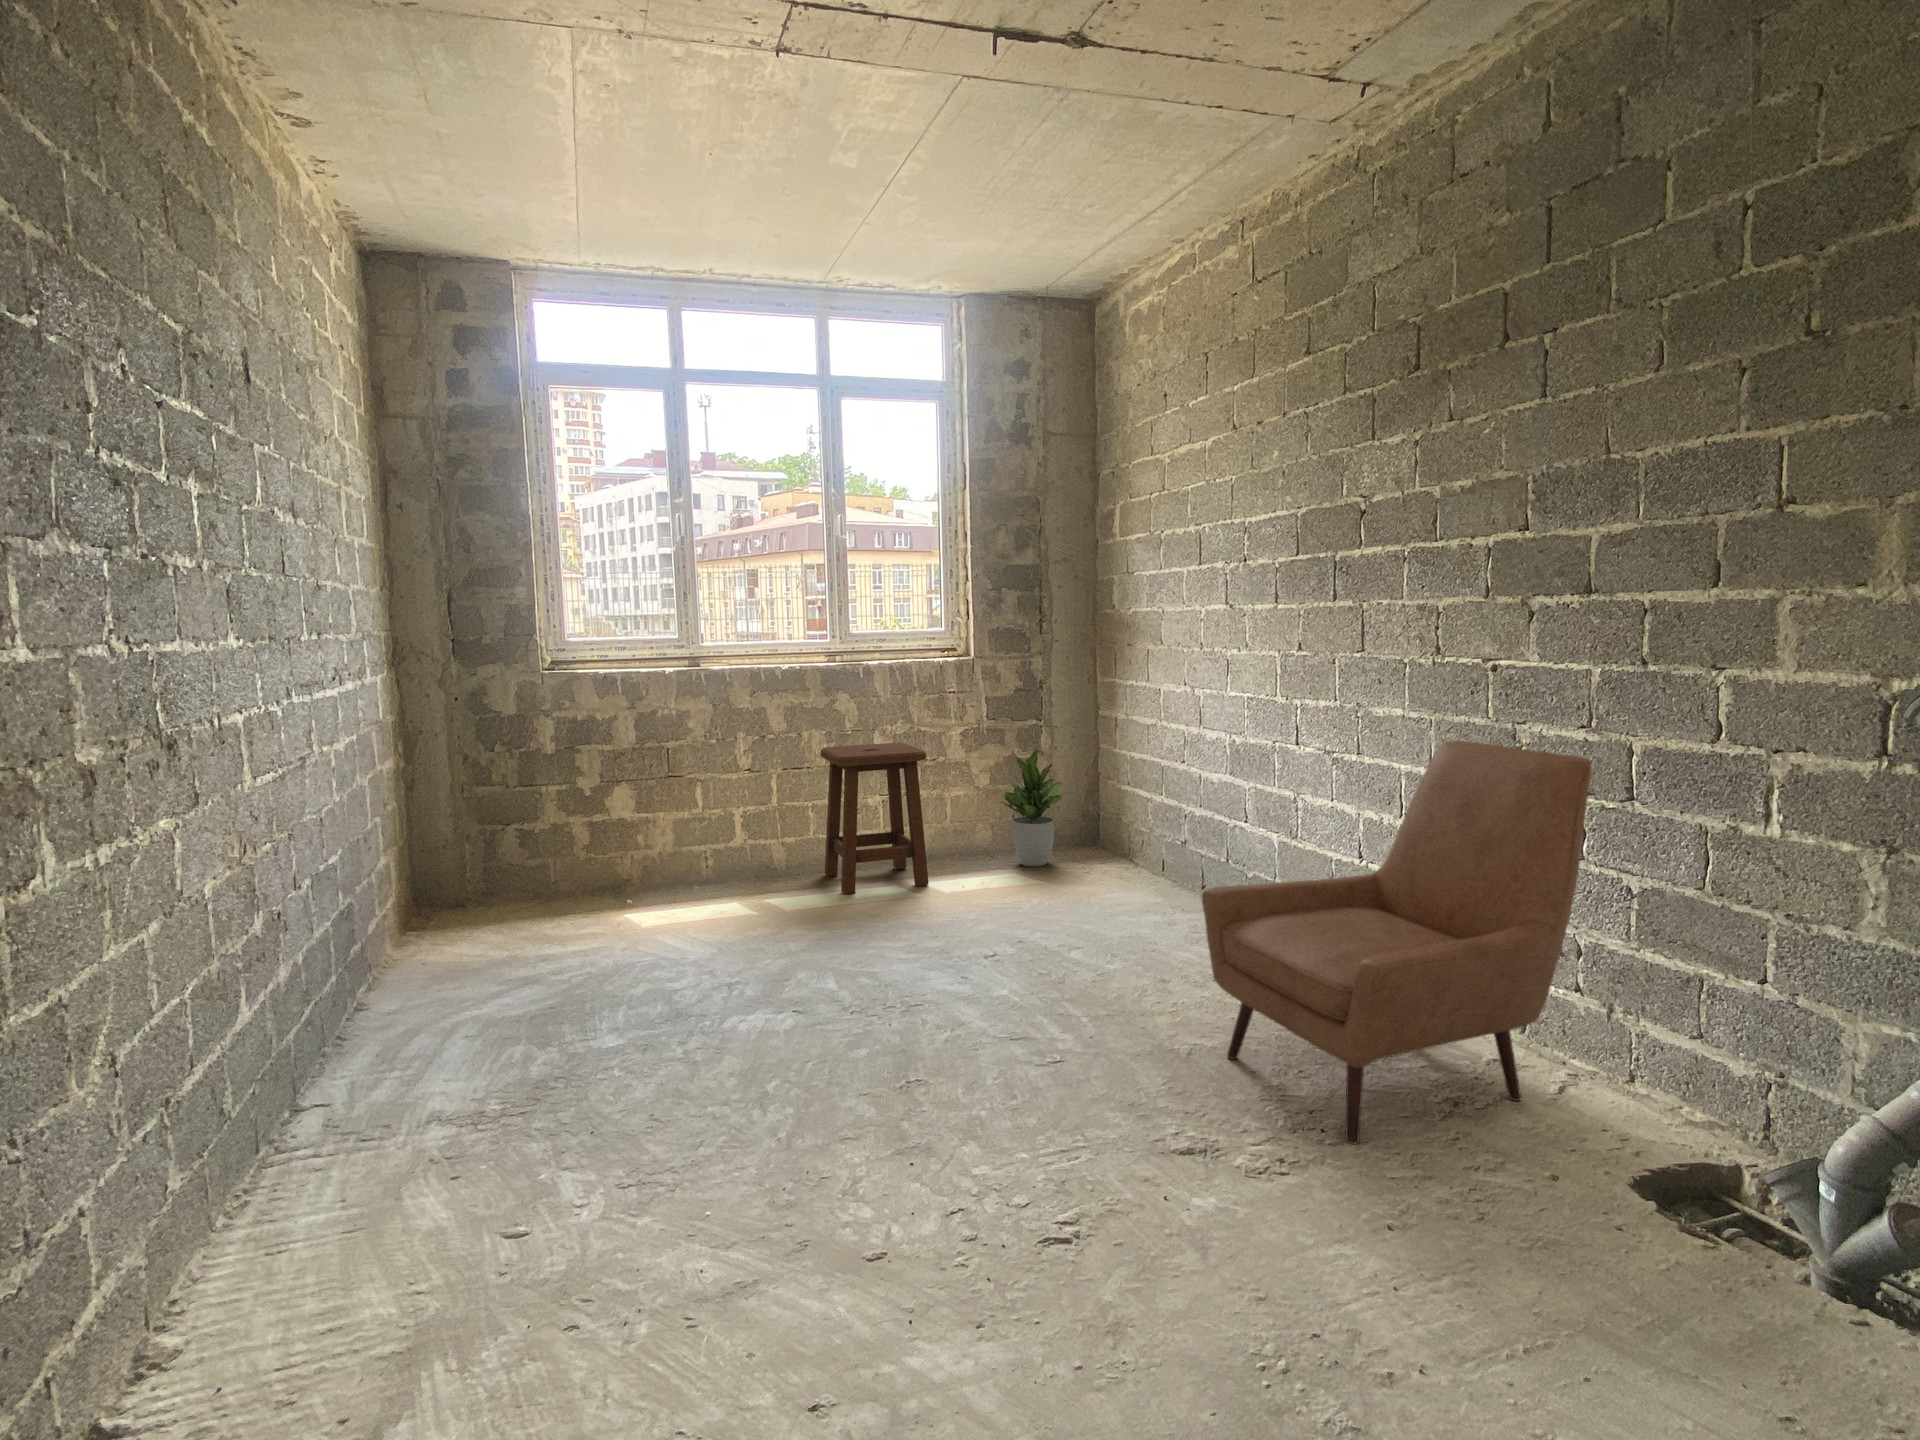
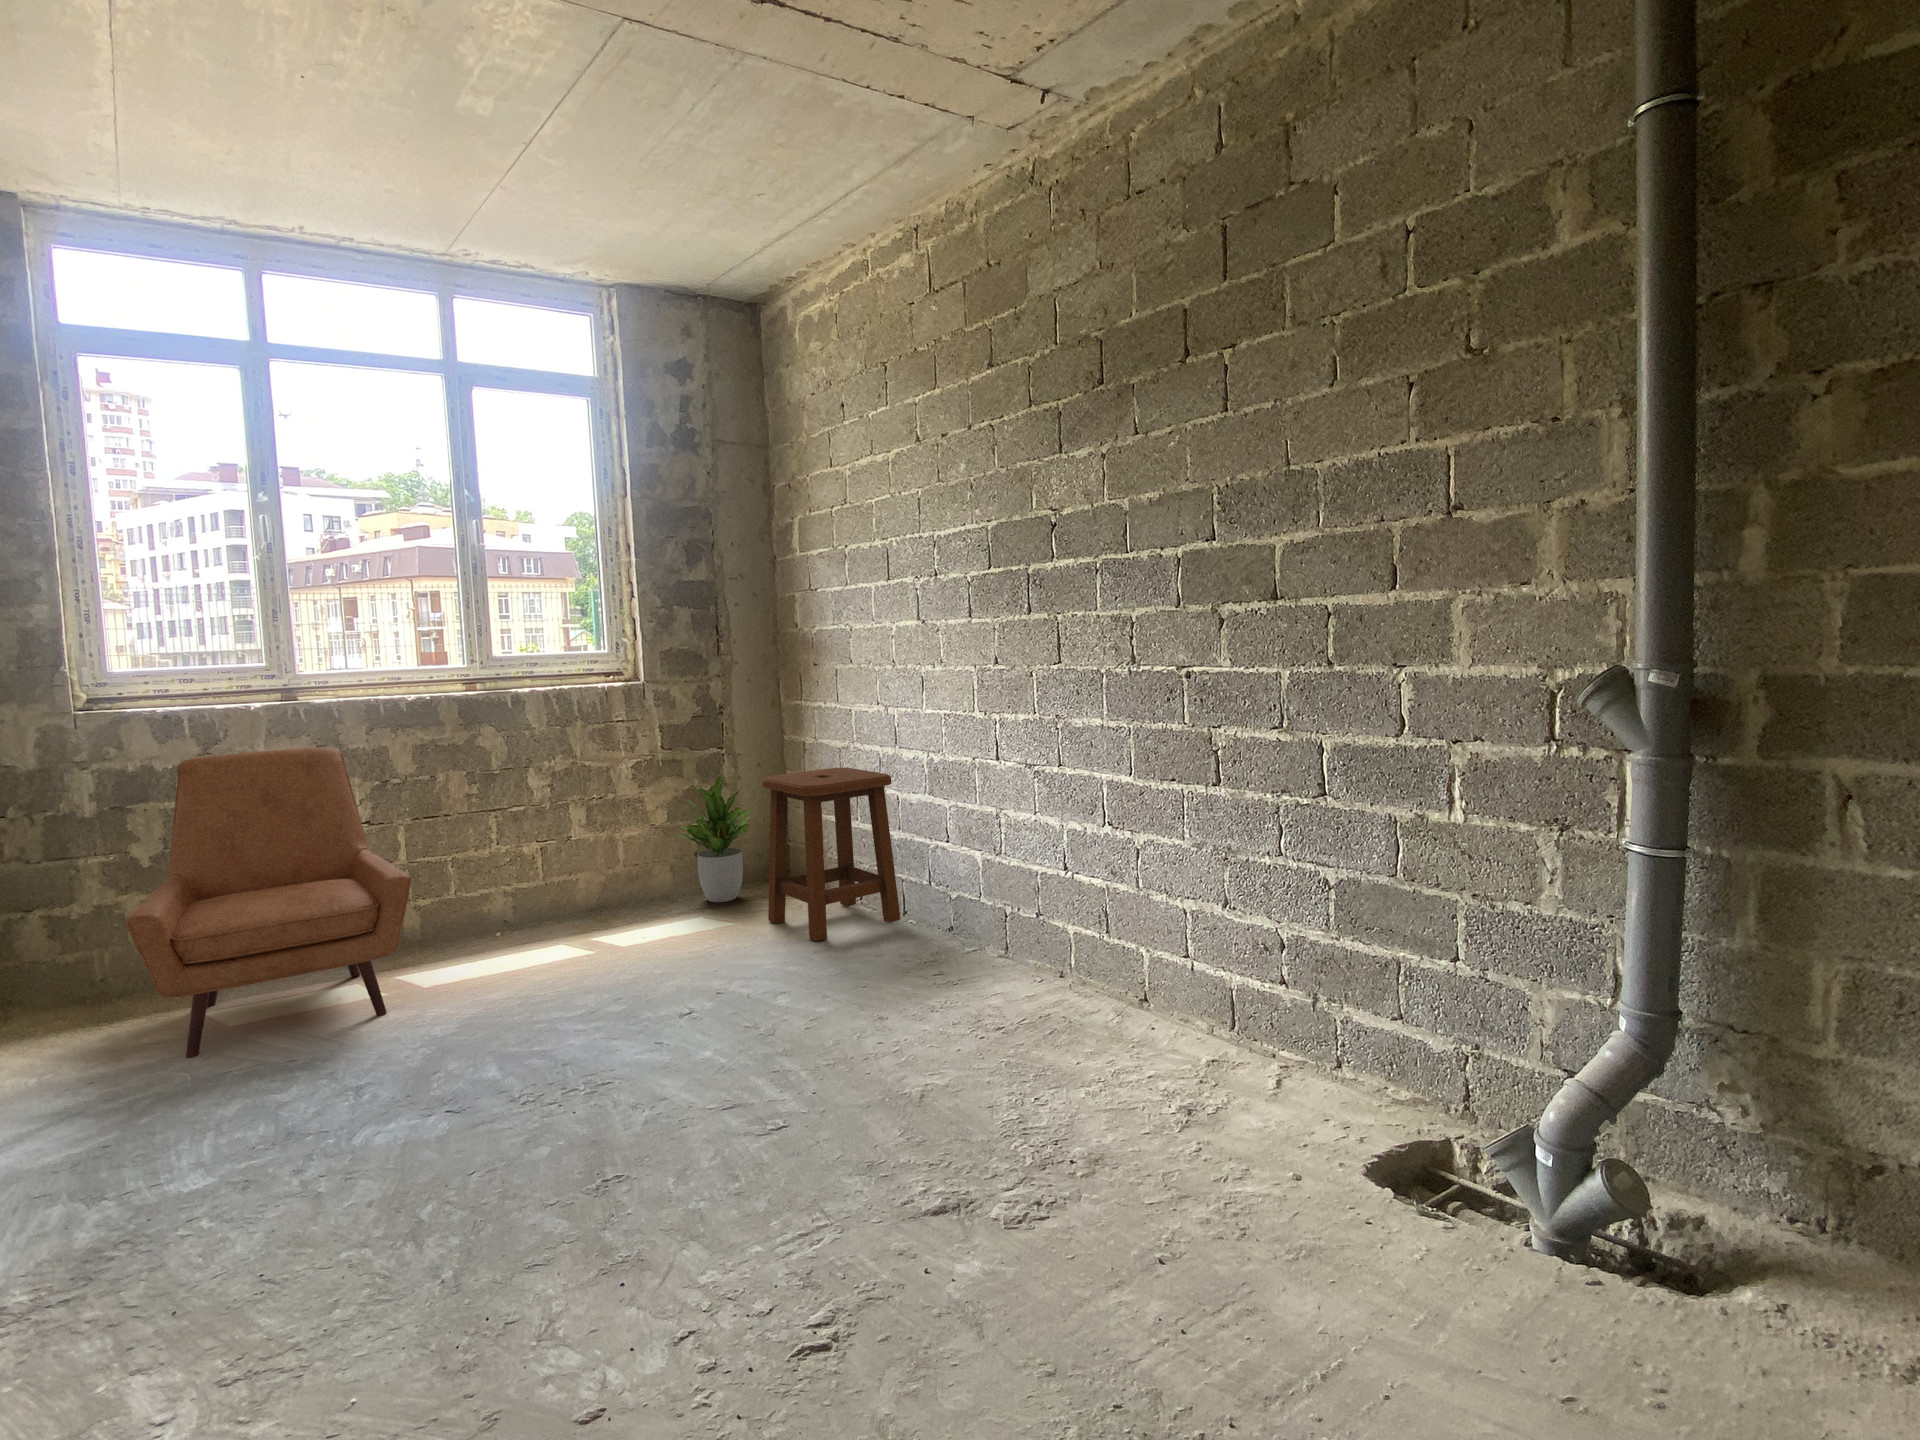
chair: present [1202,741,1592,1144] -> present [126,747,411,1058]
stool: present [821,743,929,894] -> present [762,768,901,941]

